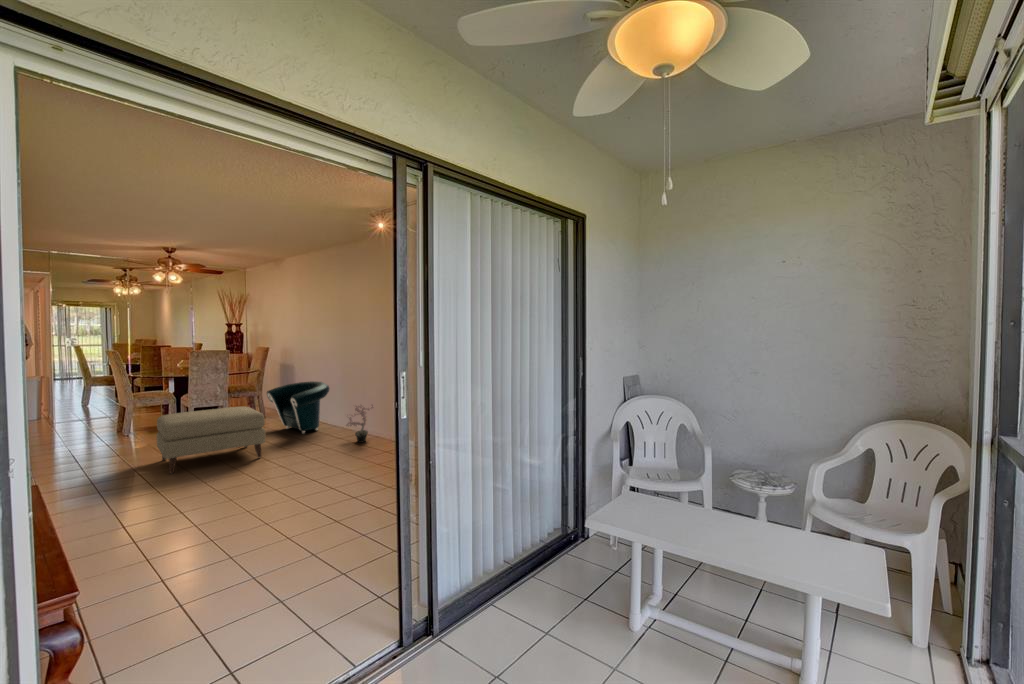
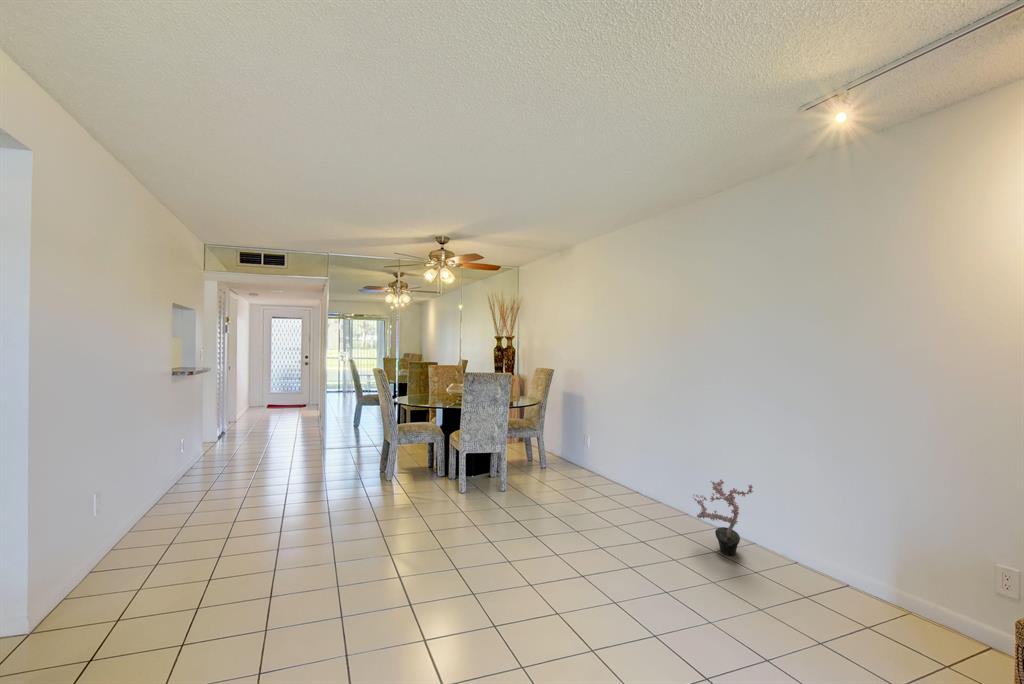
armchair: present [267,381,329,434] -> none [556,426,650,513]
ottoman: present [157,407,265,474] -> none [428,467,578,583]

